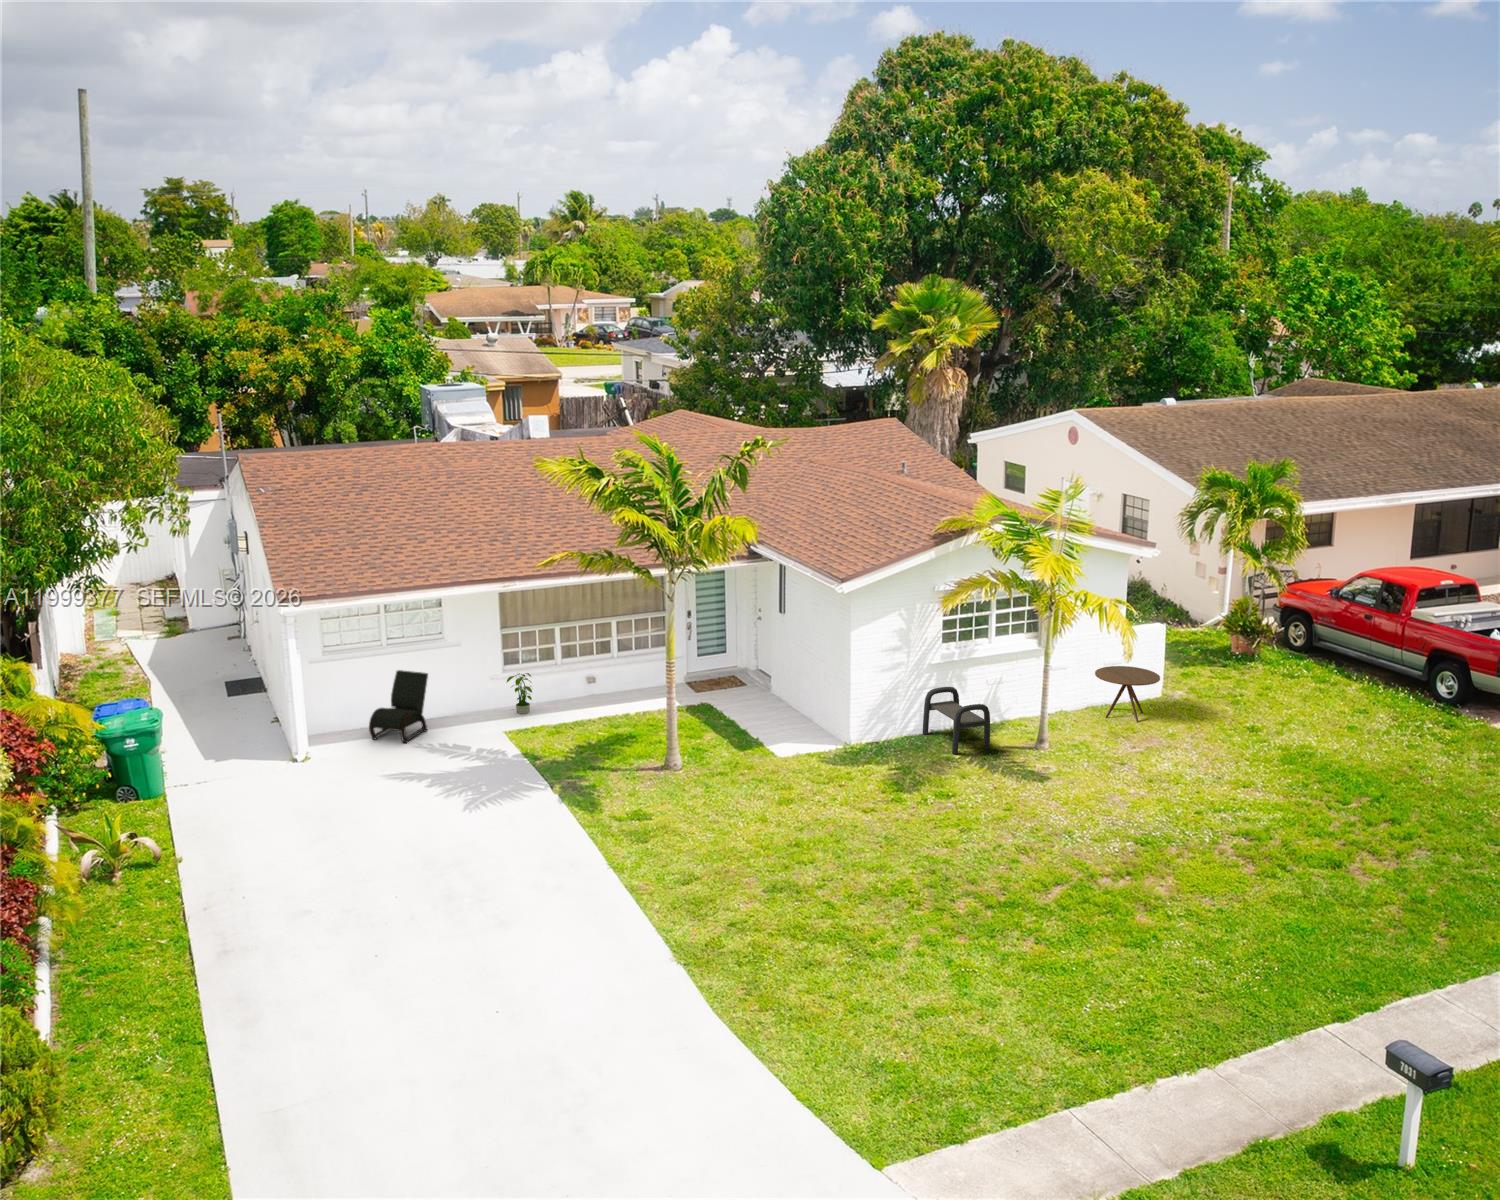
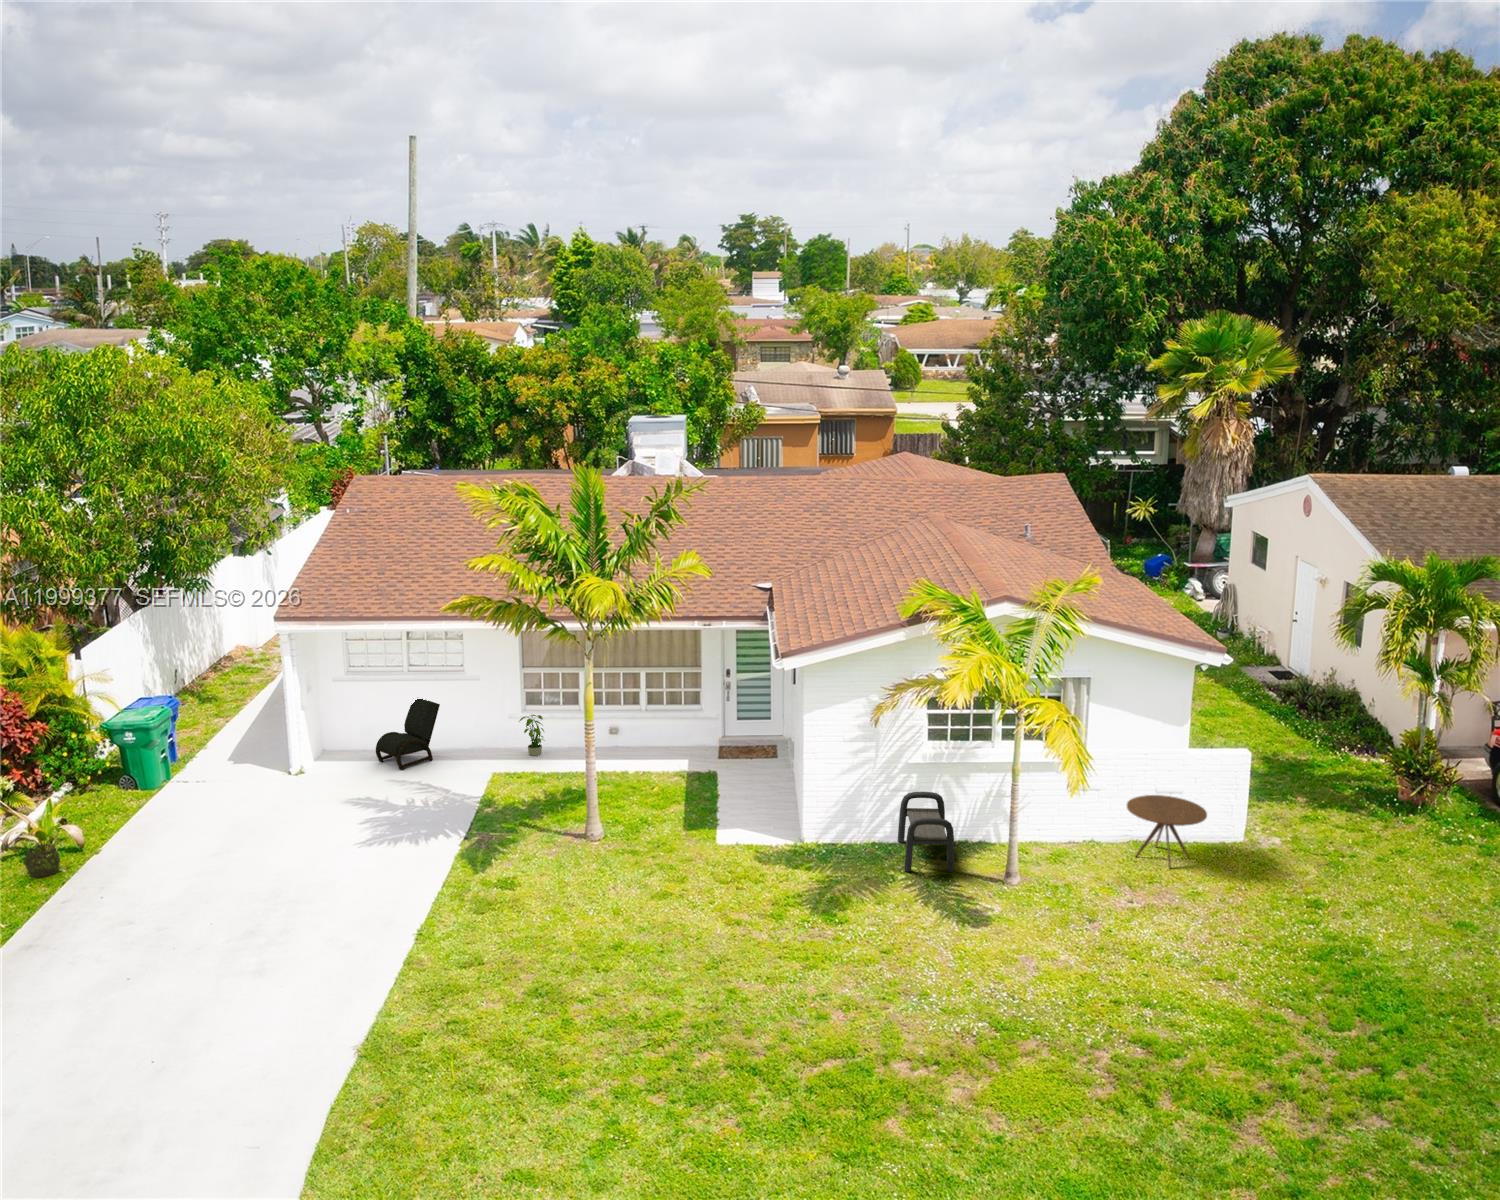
woven basket: none [112,858,150,896] -> present [25,844,60,878]

